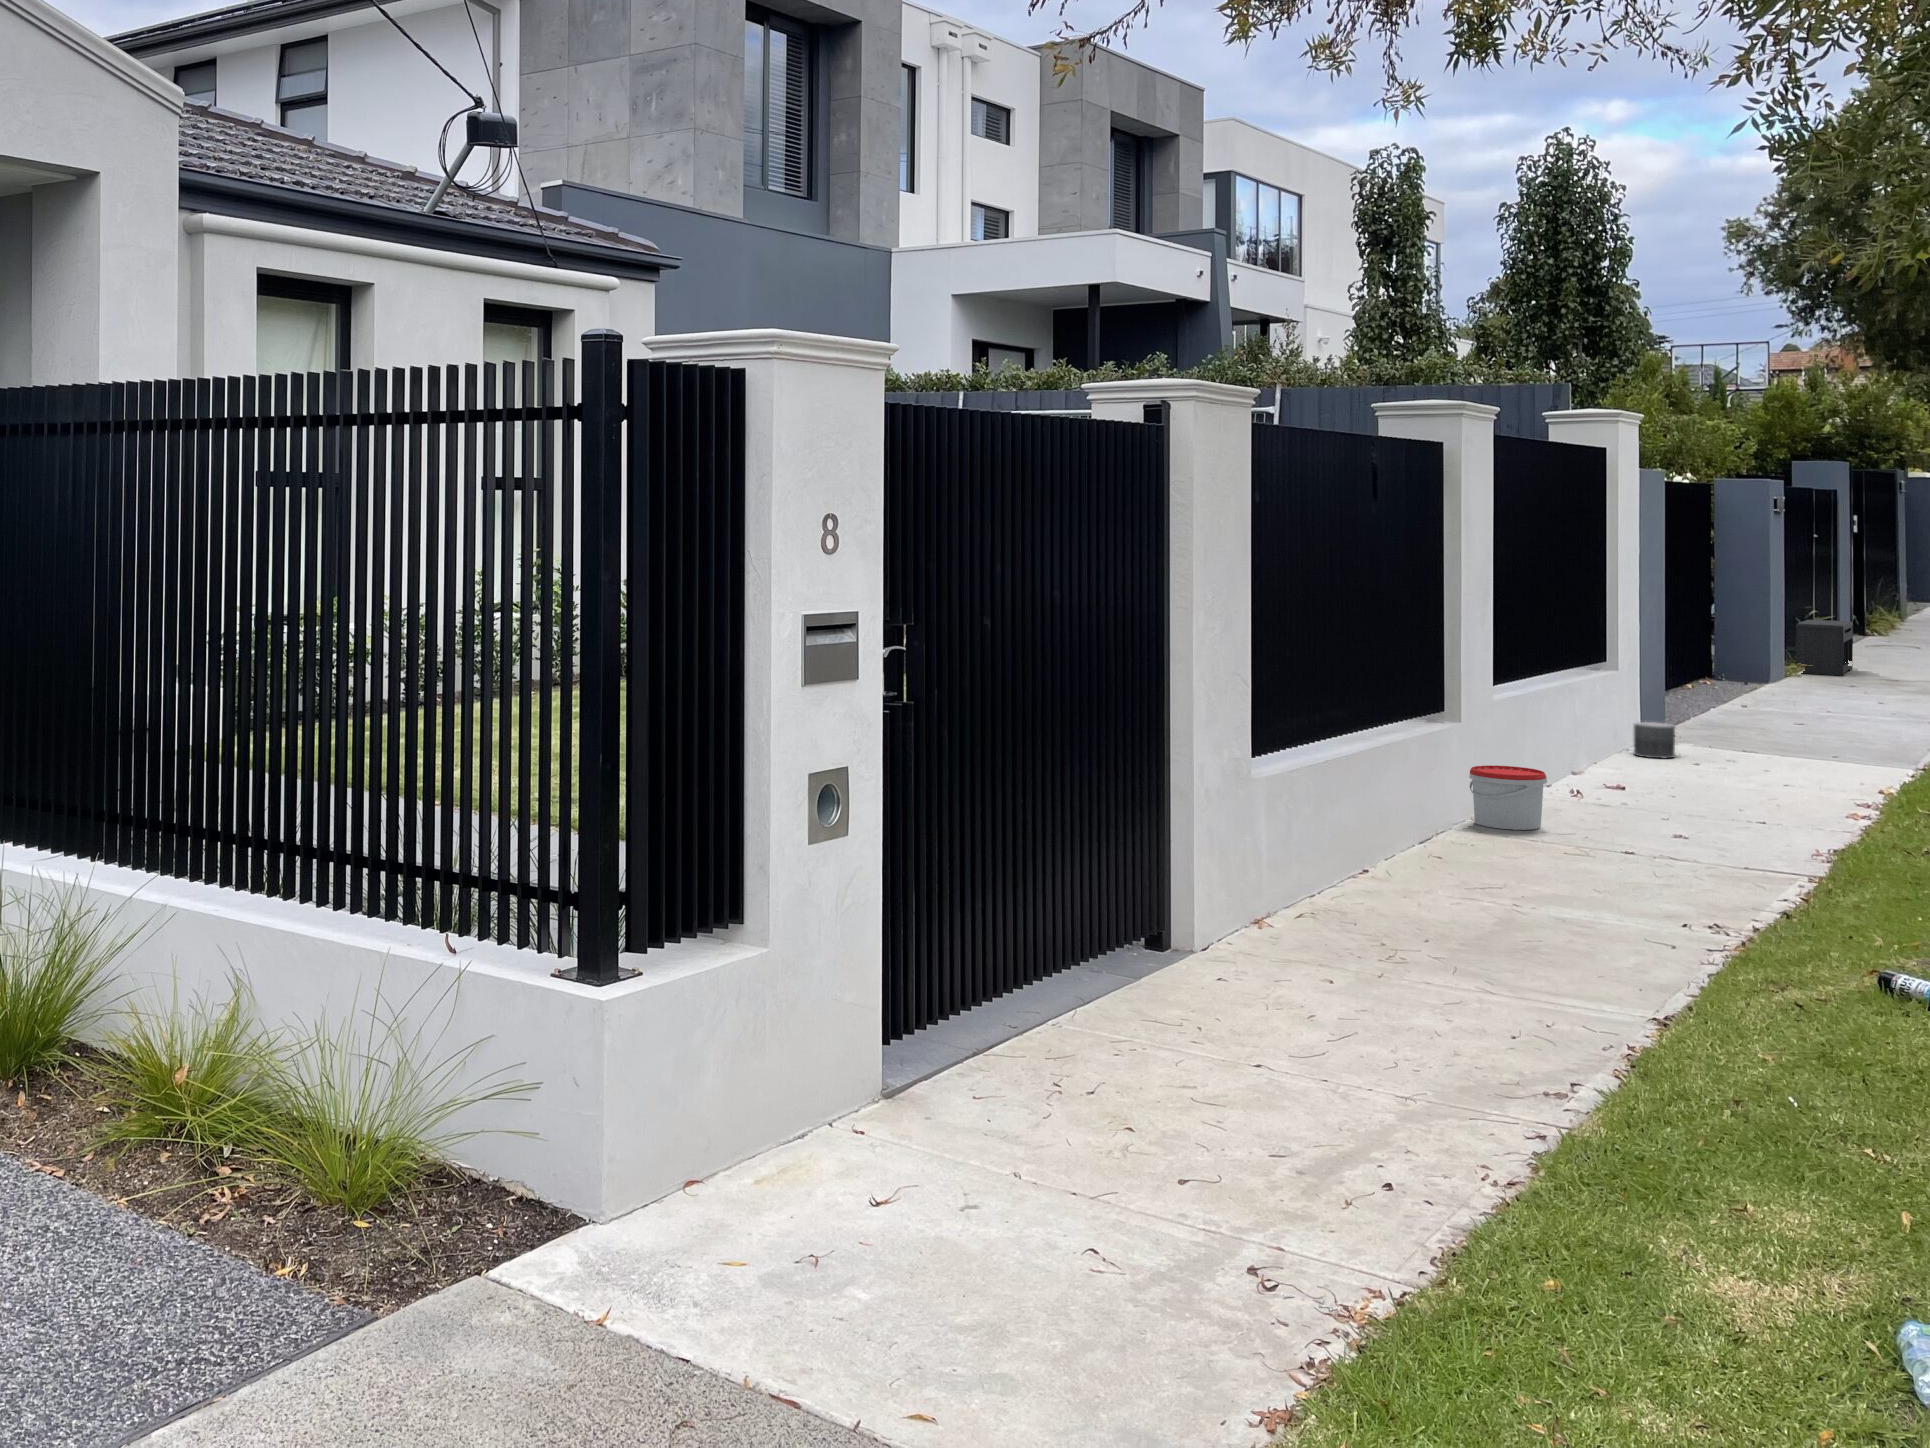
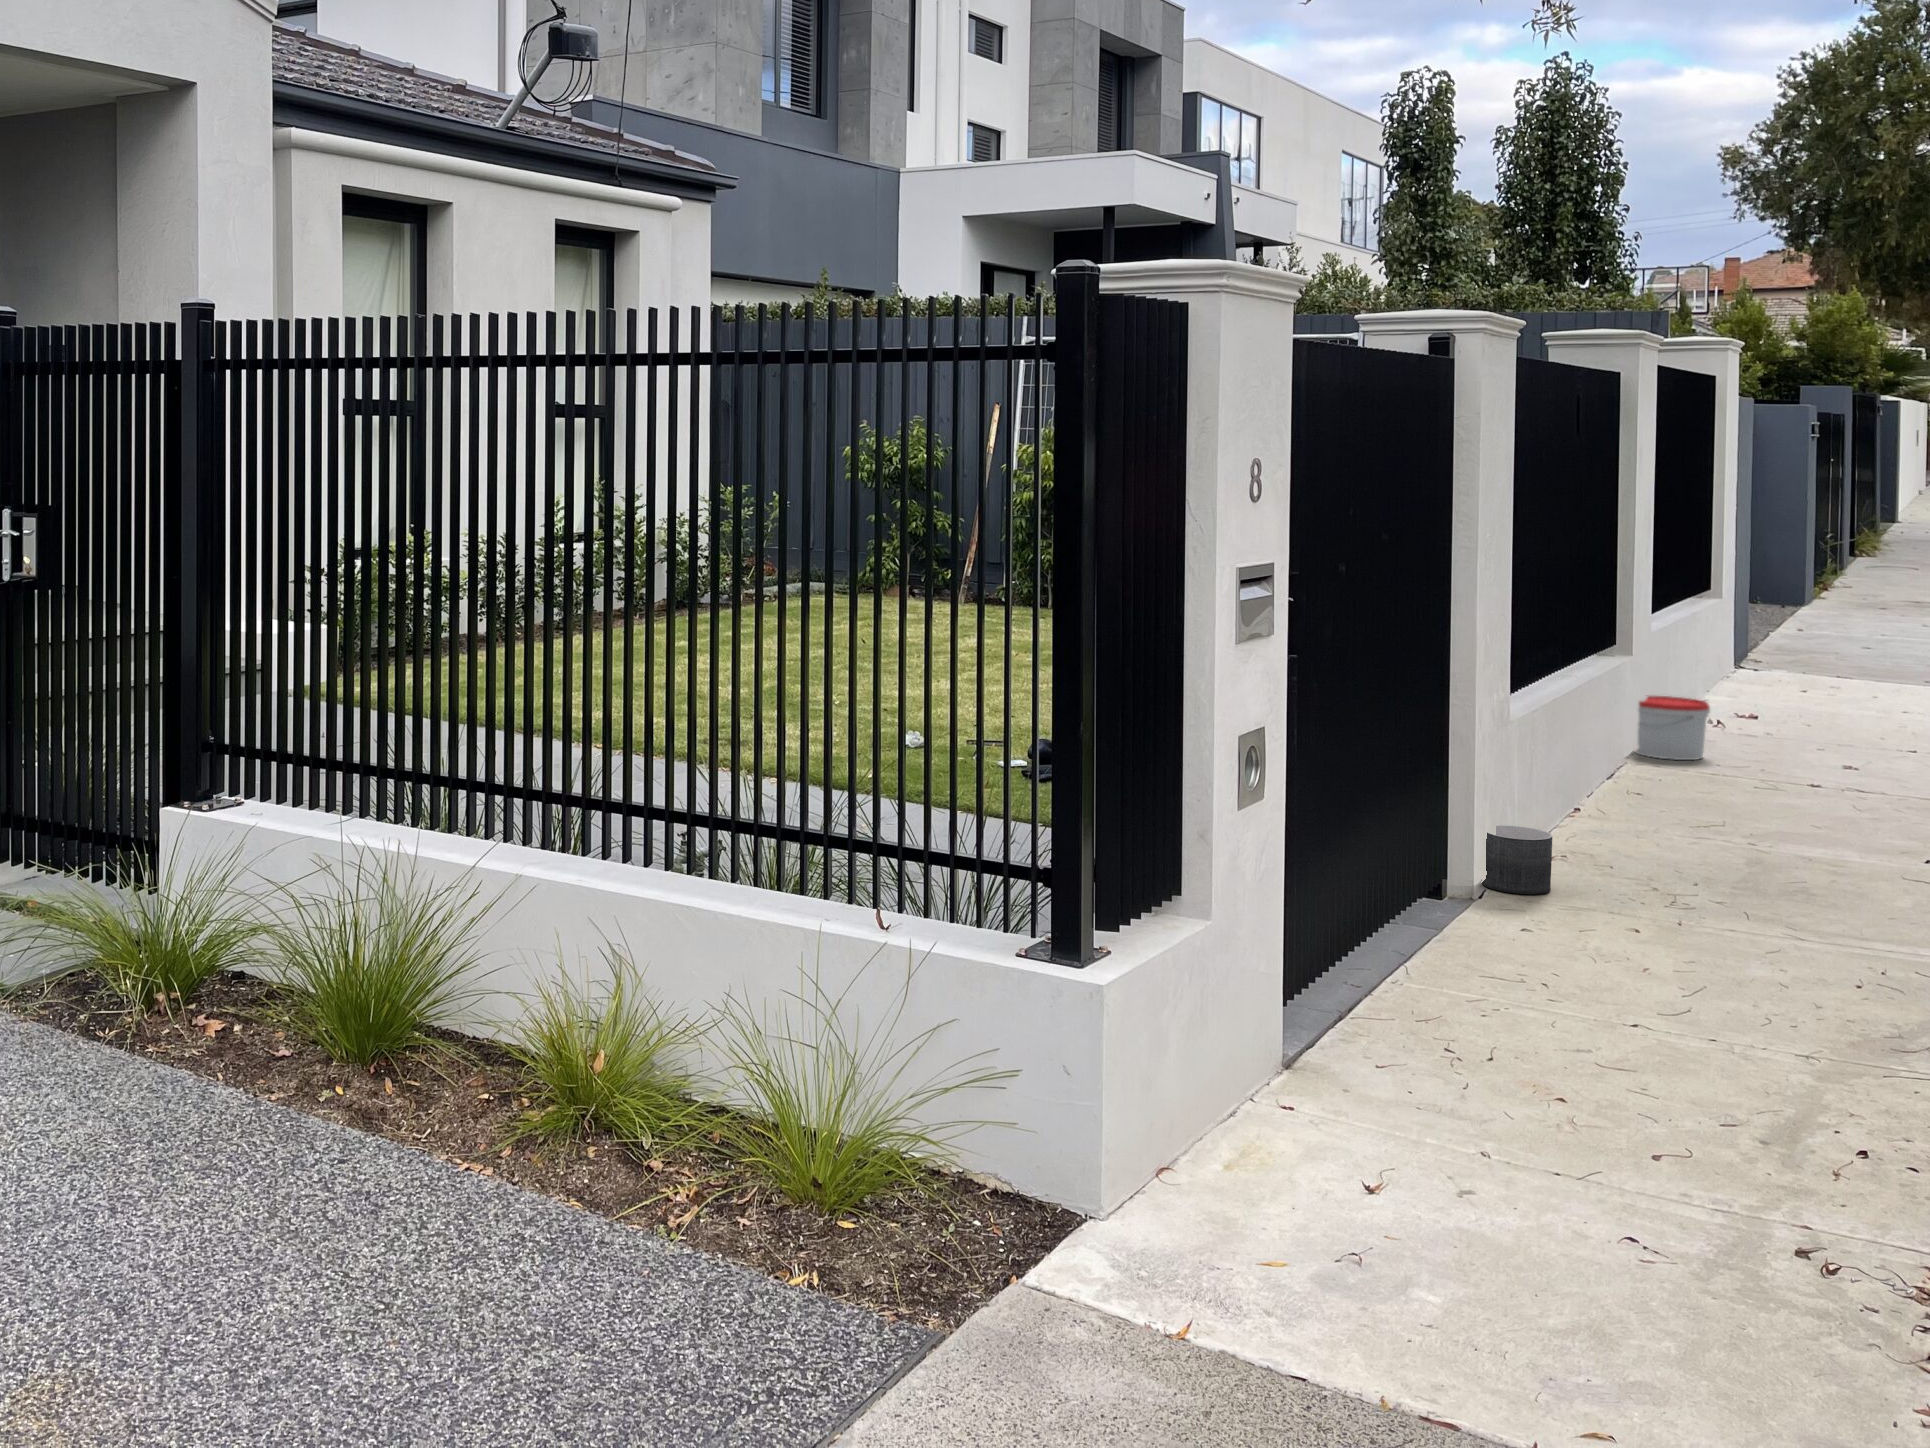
bench: present [1796,620,1853,676] -> none [1815,540,1866,595]
planter: present [1634,722,1675,758] -> present [1482,825,1552,894]

